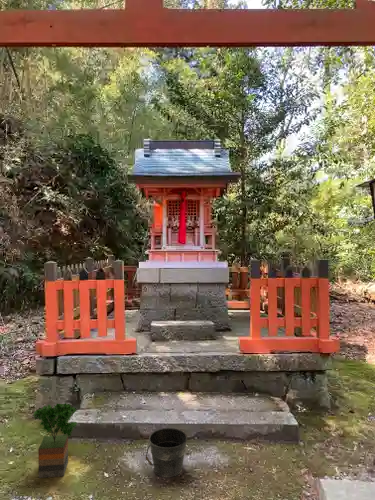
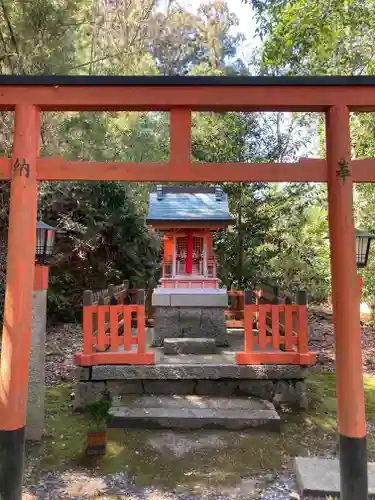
bucket: present [146,428,187,477] -> none [166,420,197,455]

